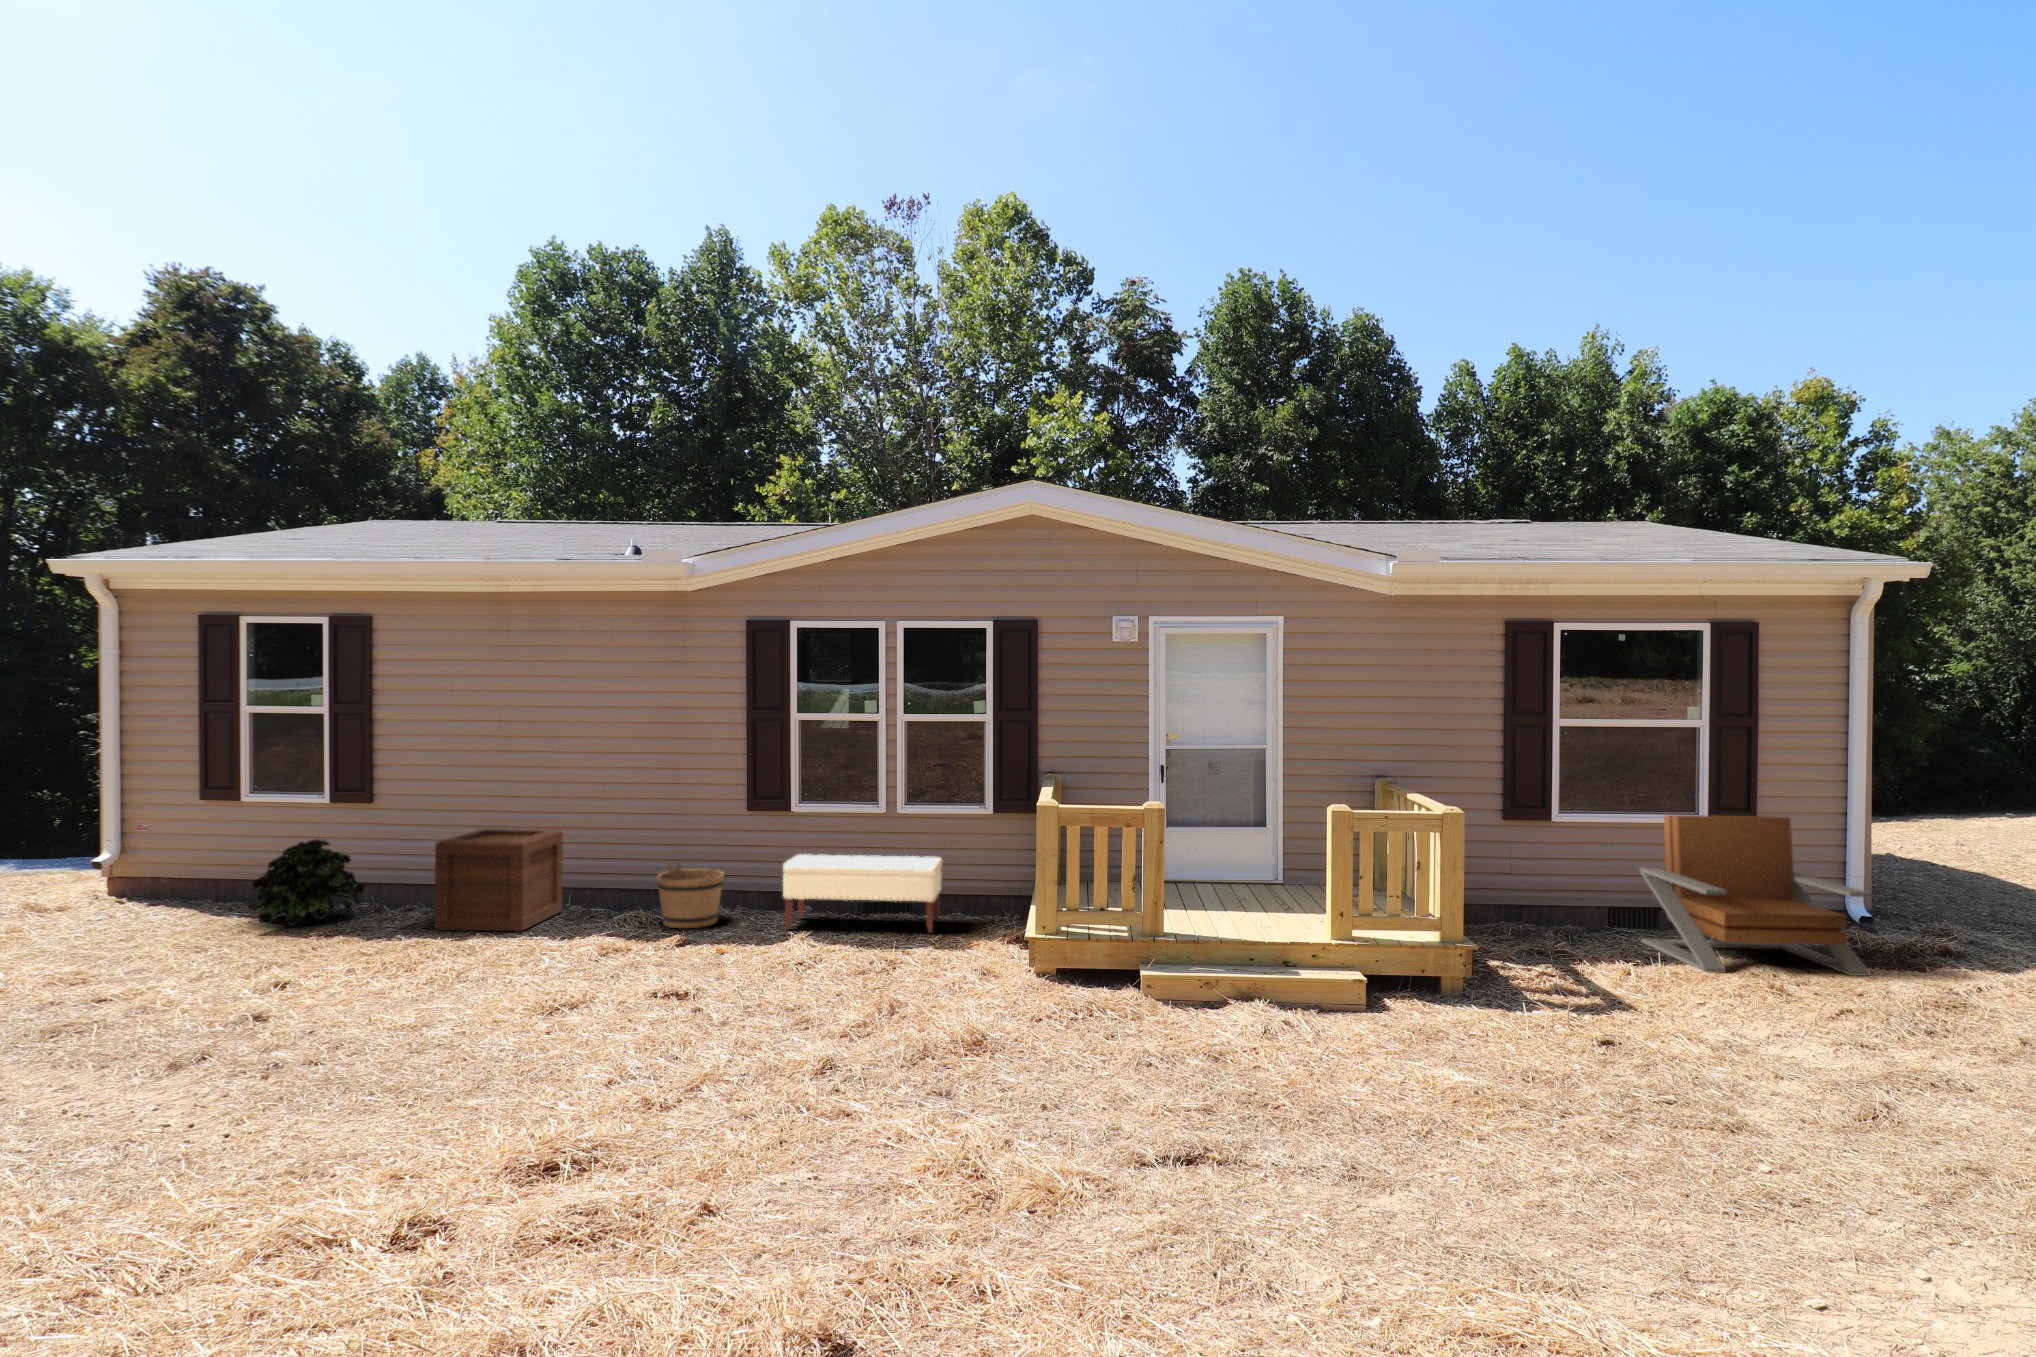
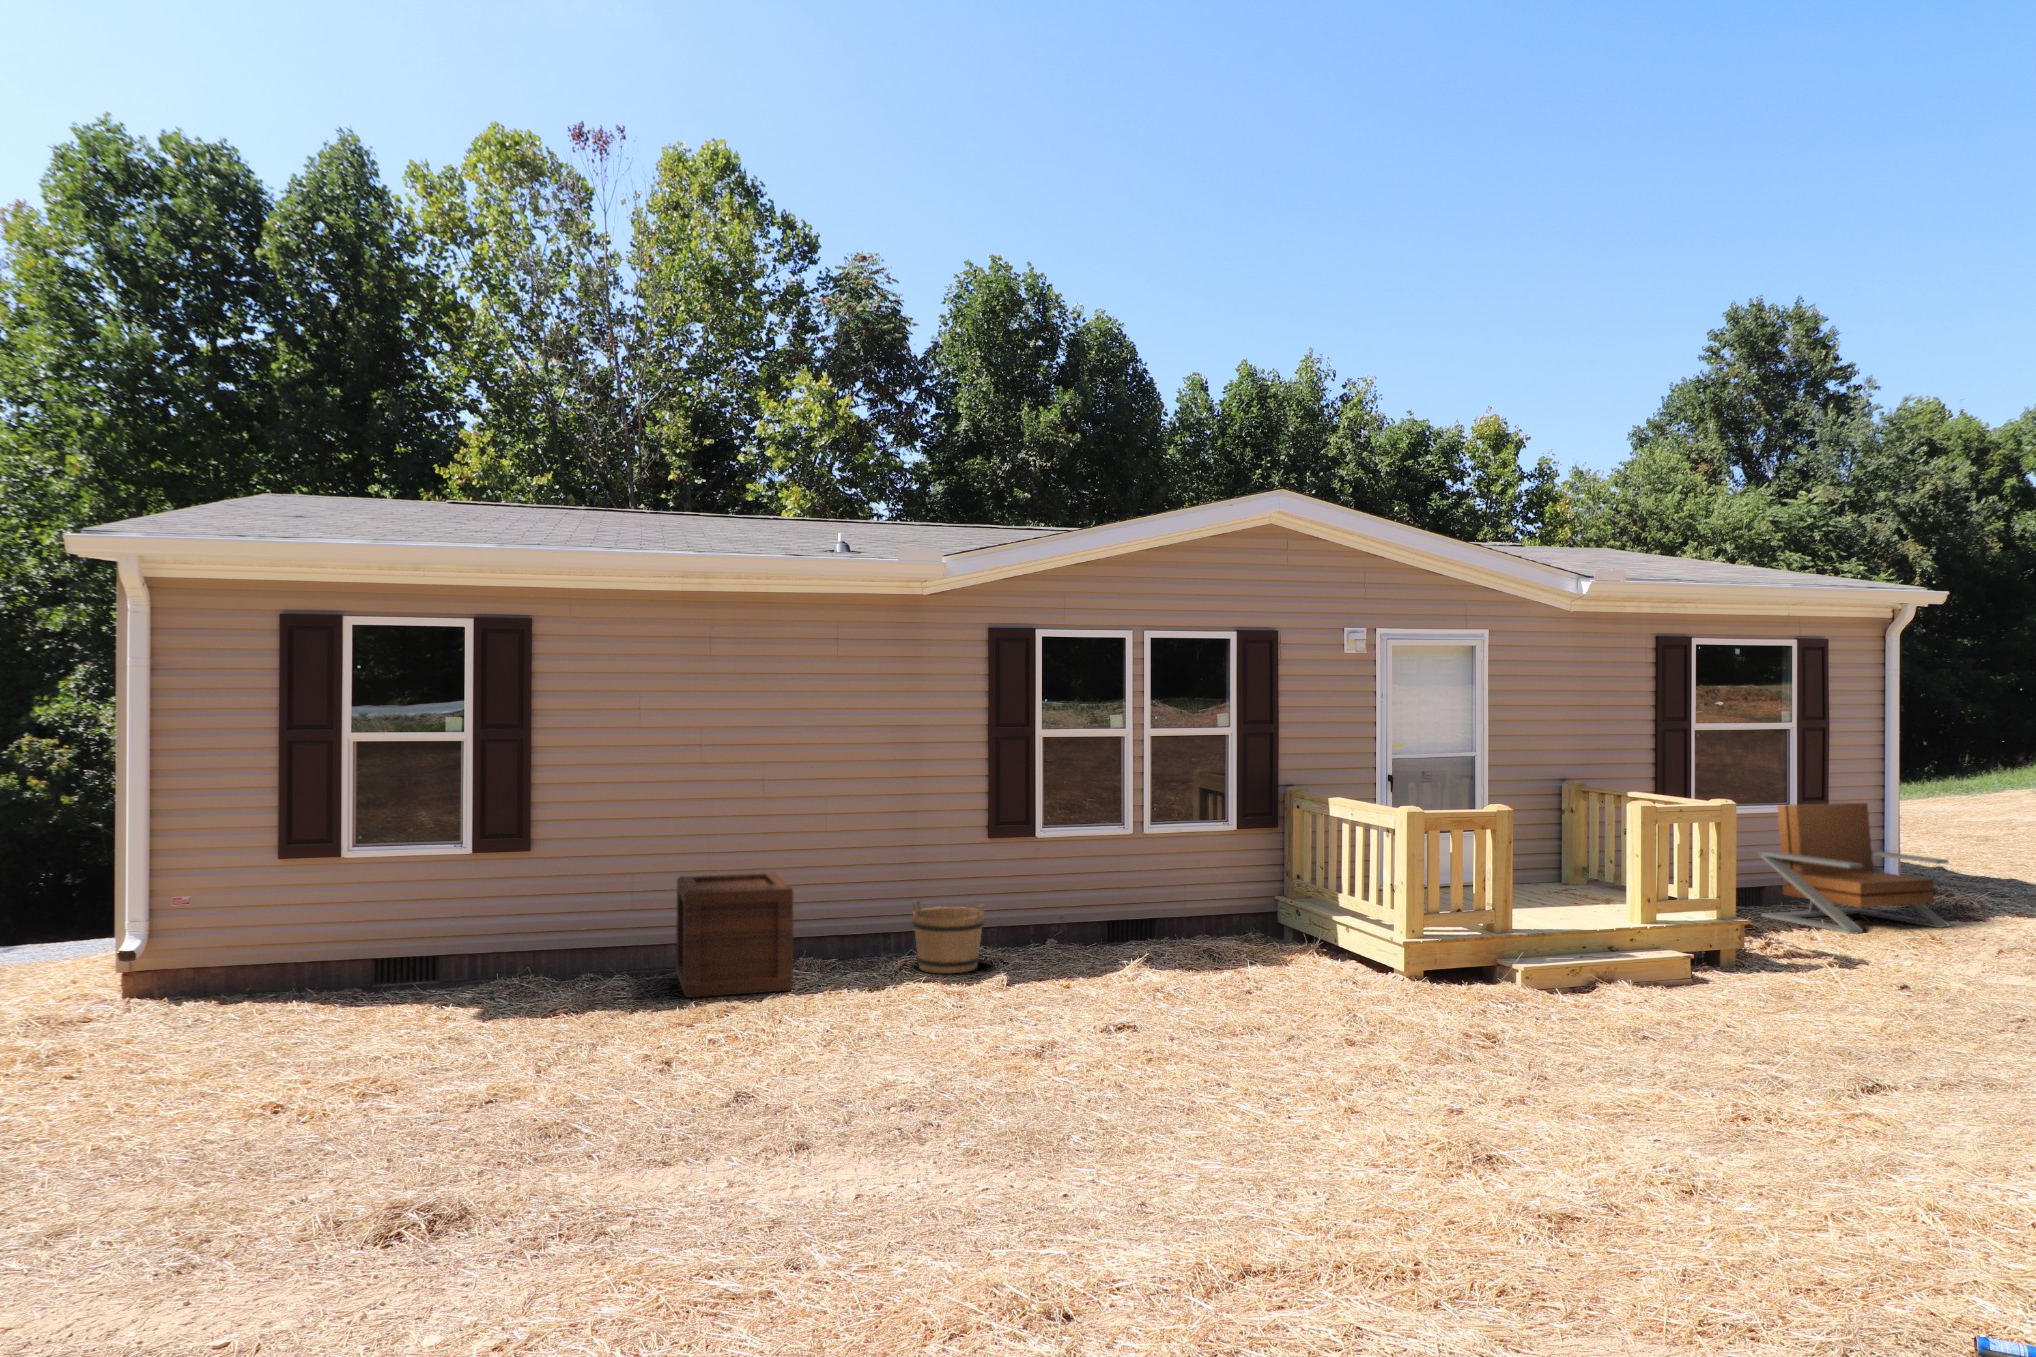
potted plant: present [248,839,365,925] -> none [412,899,548,1011]
bench: present [782,854,942,933] -> none [1044,878,1215,966]

